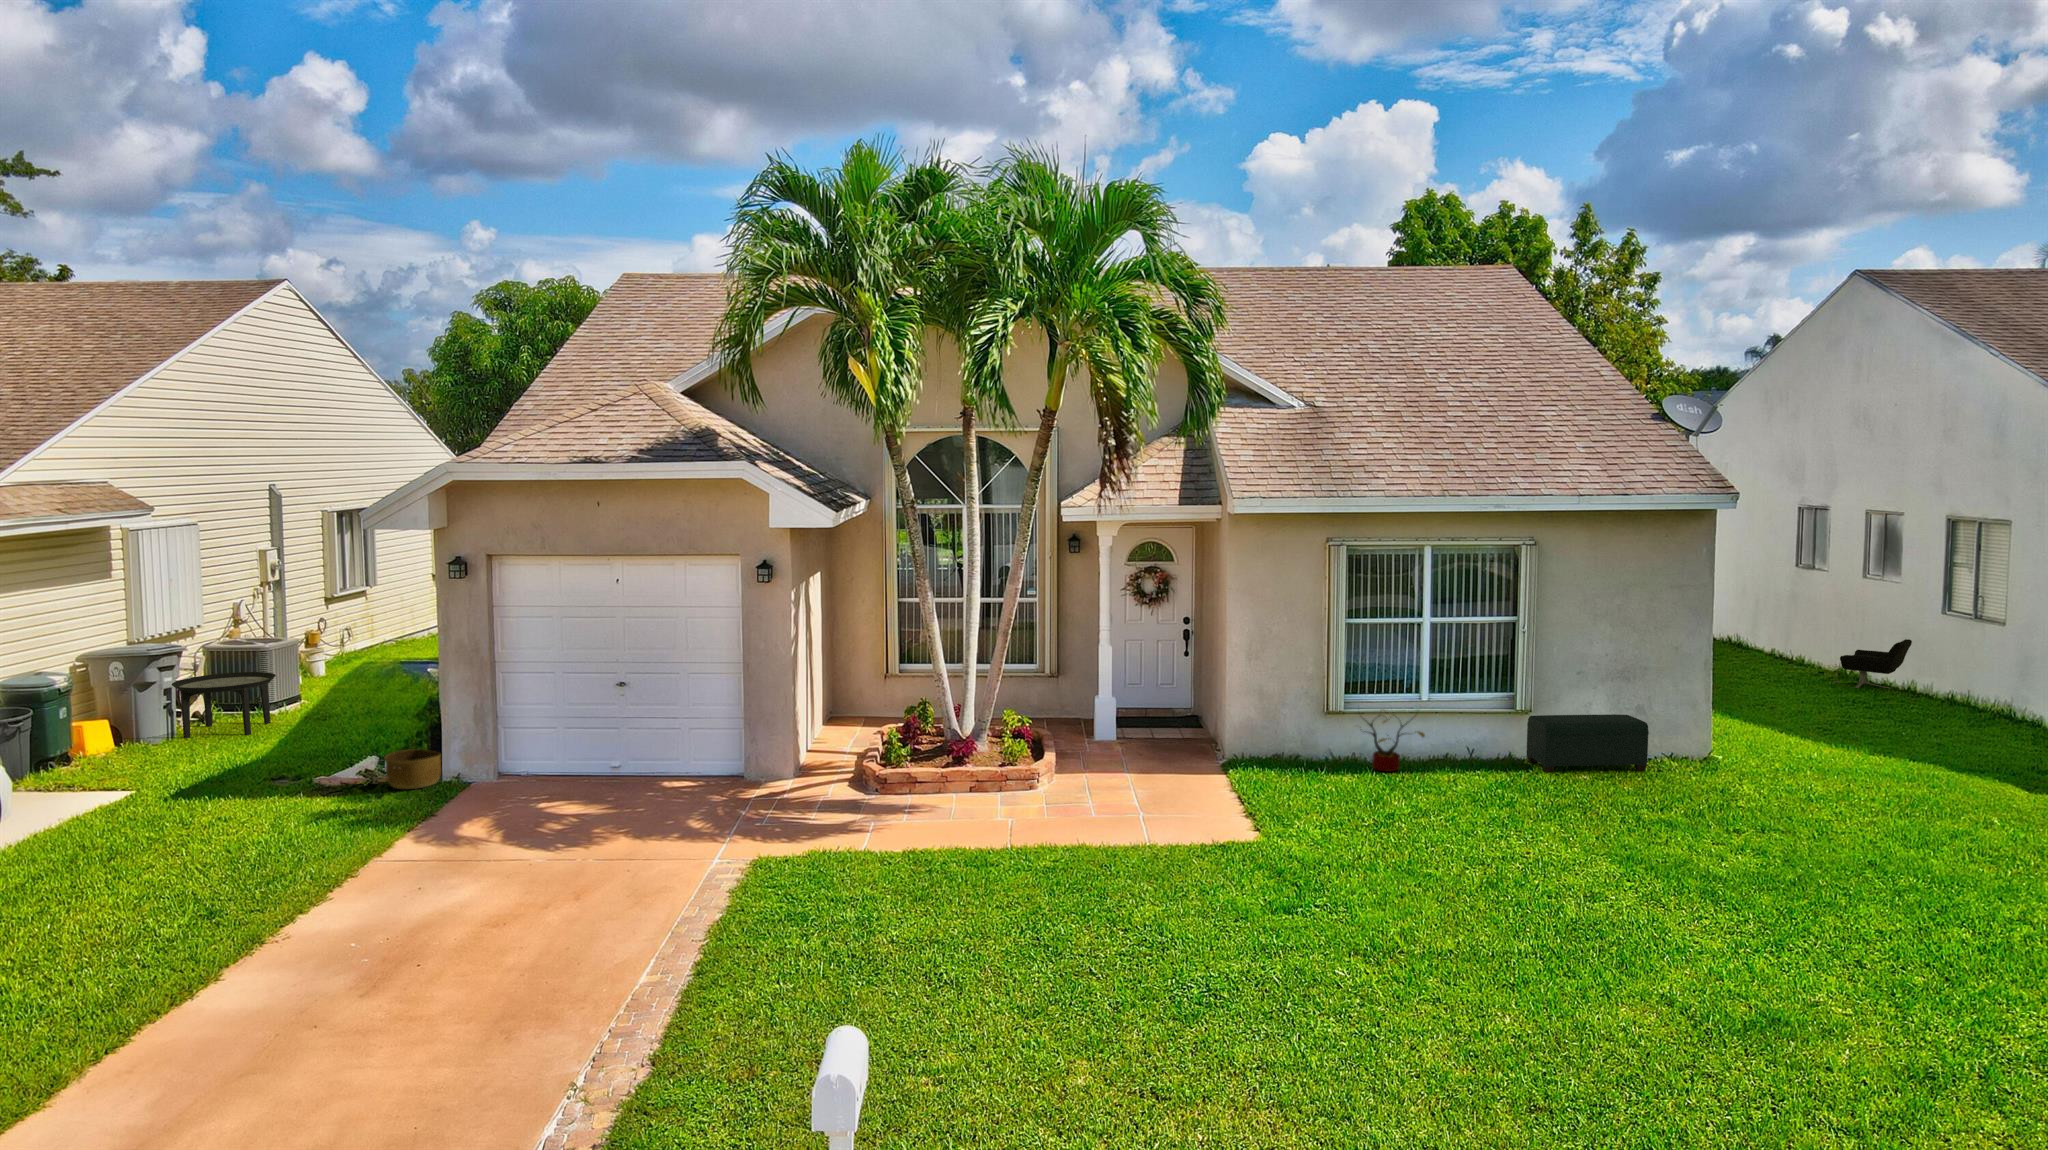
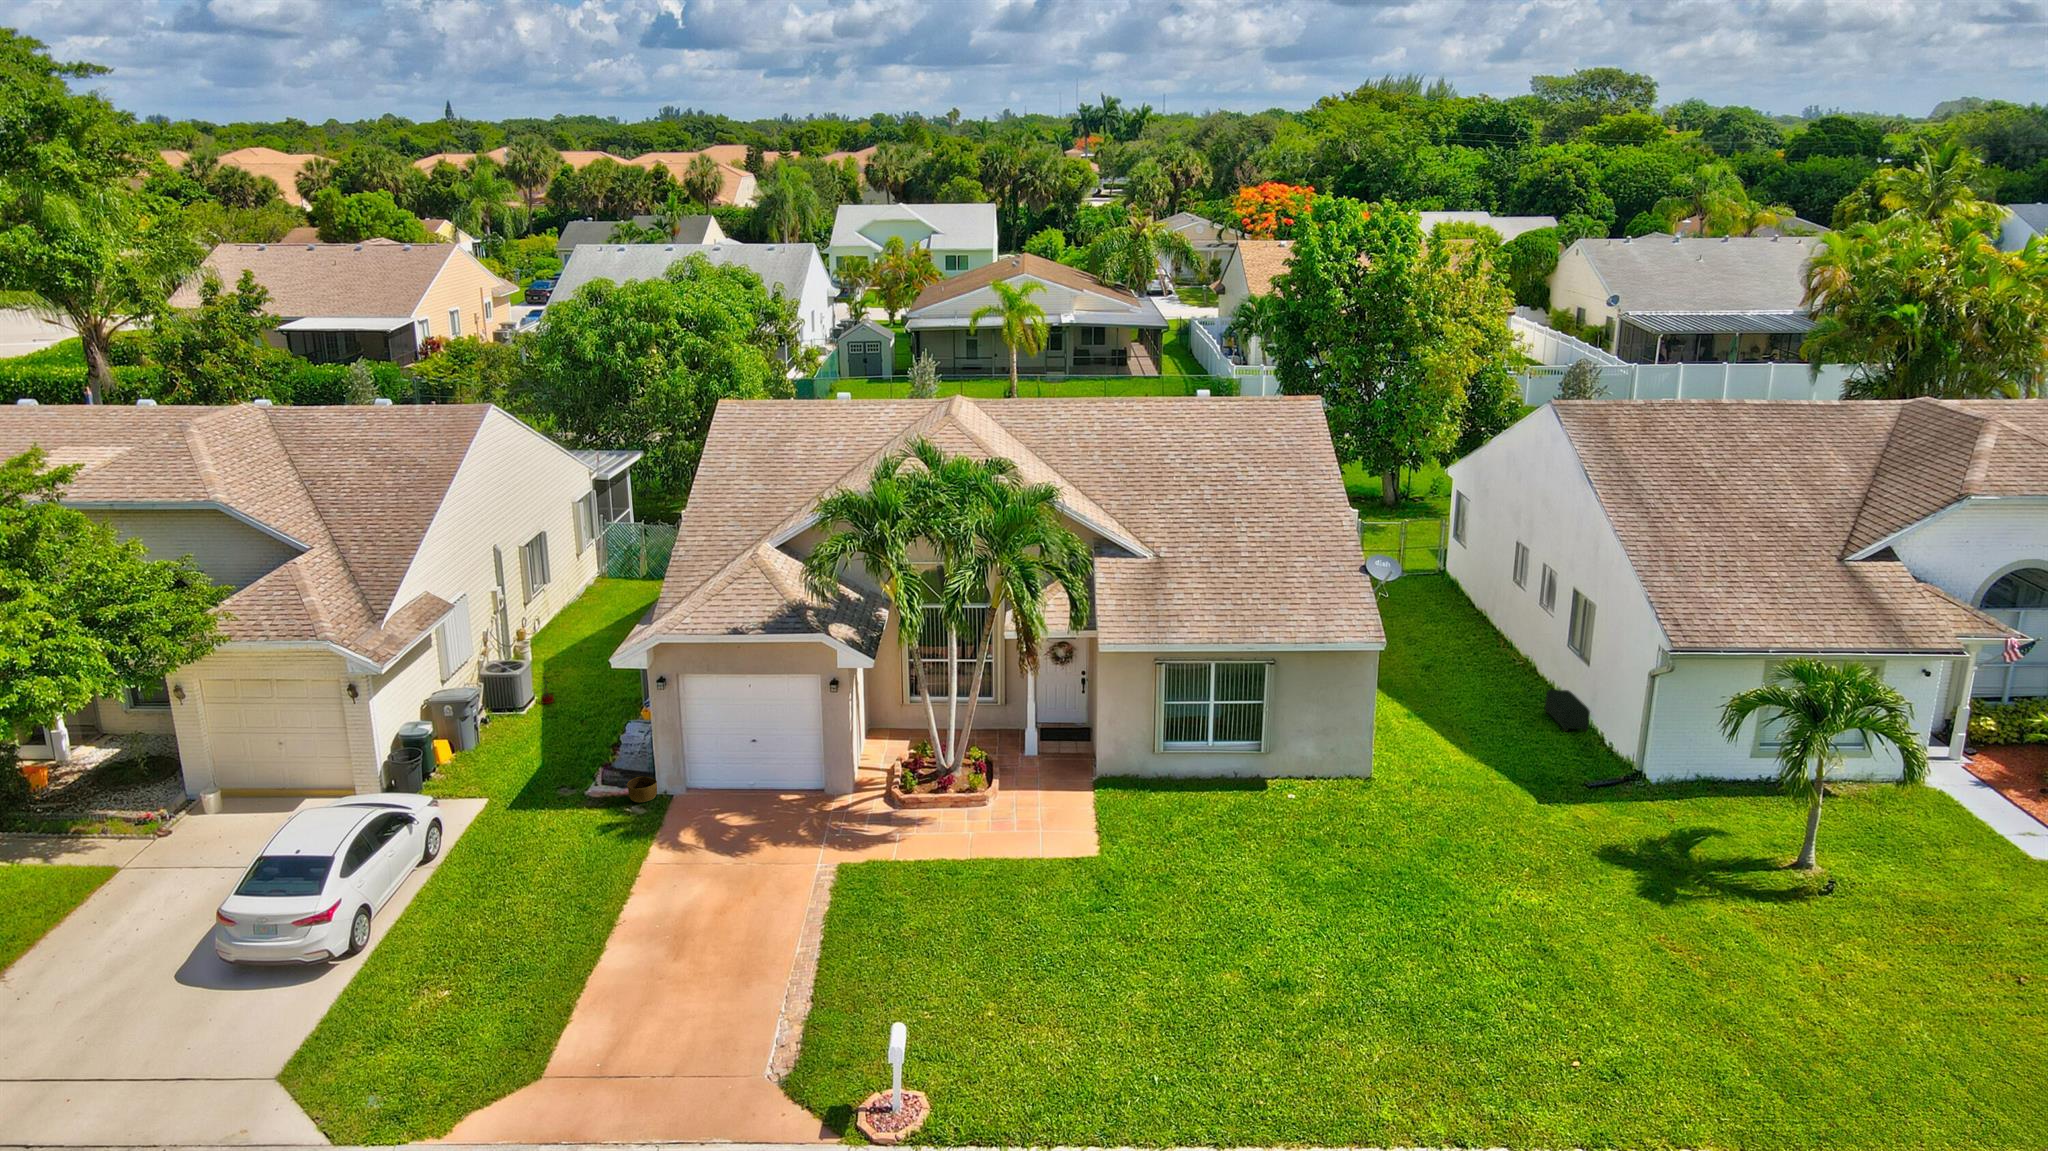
lounge chair: present [1835,639,1912,688] -> none [1507,666,1552,696]
round table: present [172,672,276,738] -> none [477,700,534,747]
decorative plant: present [1367,710,1425,771] -> present [541,675,554,704]
bench: present [1527,714,1649,773] -> present [1545,690,1590,732]

